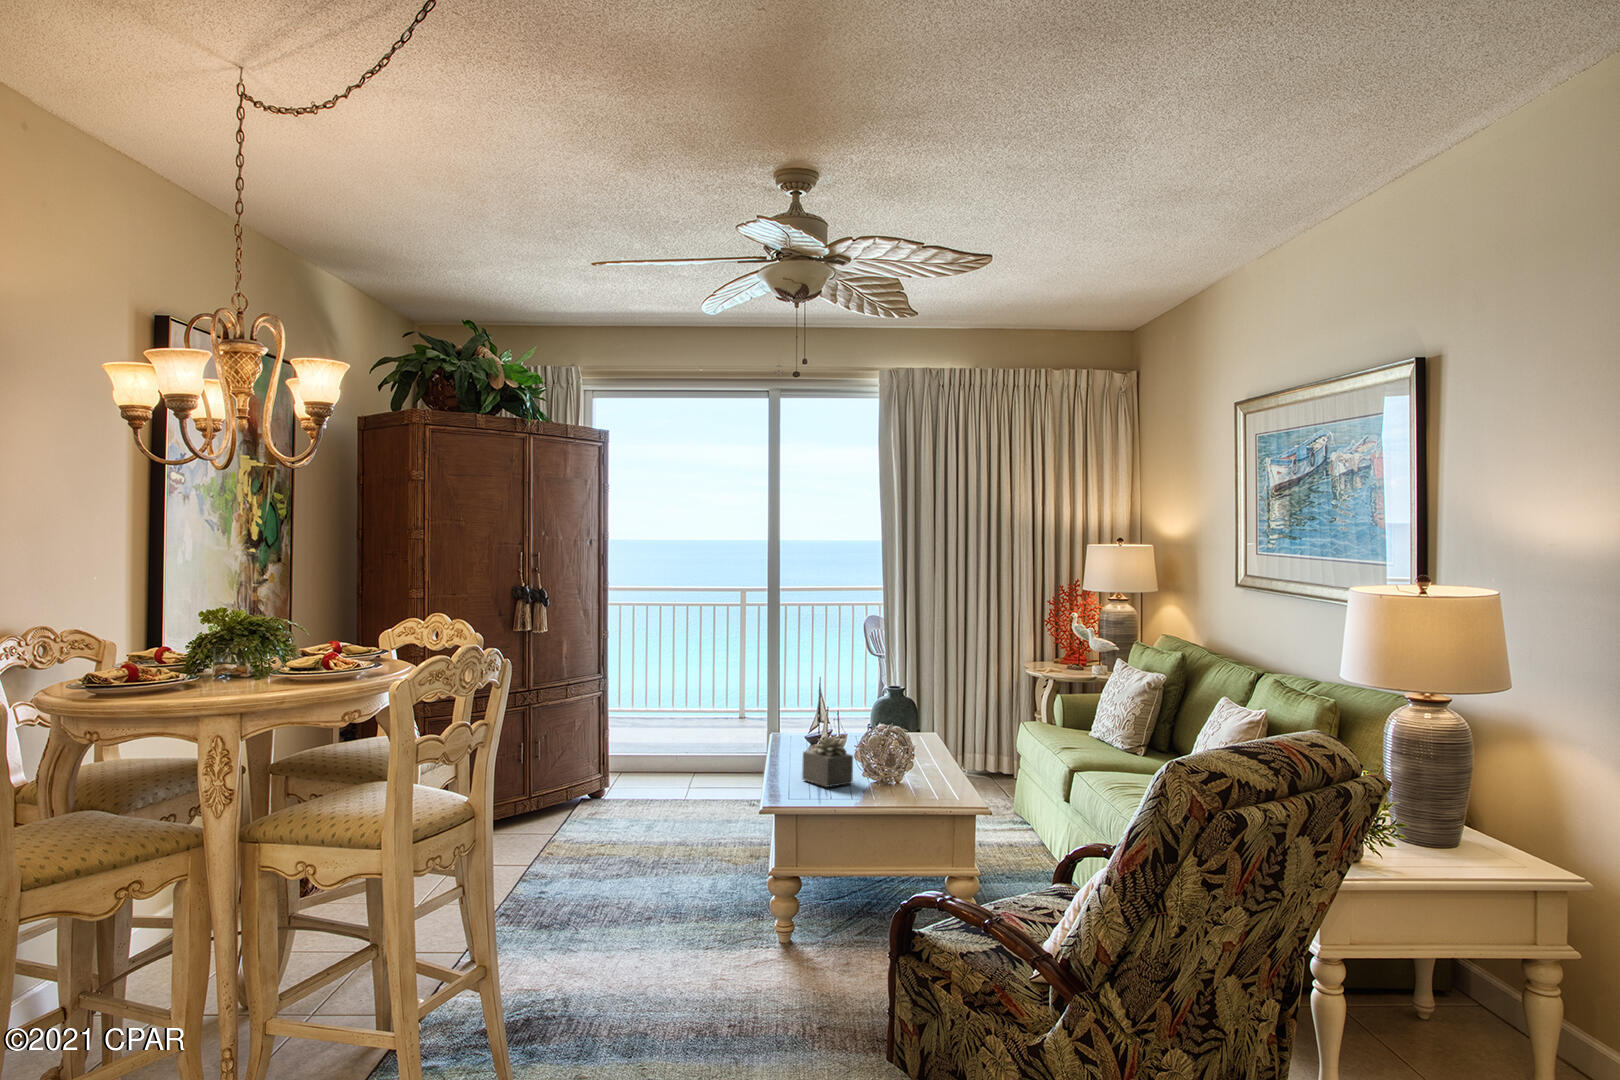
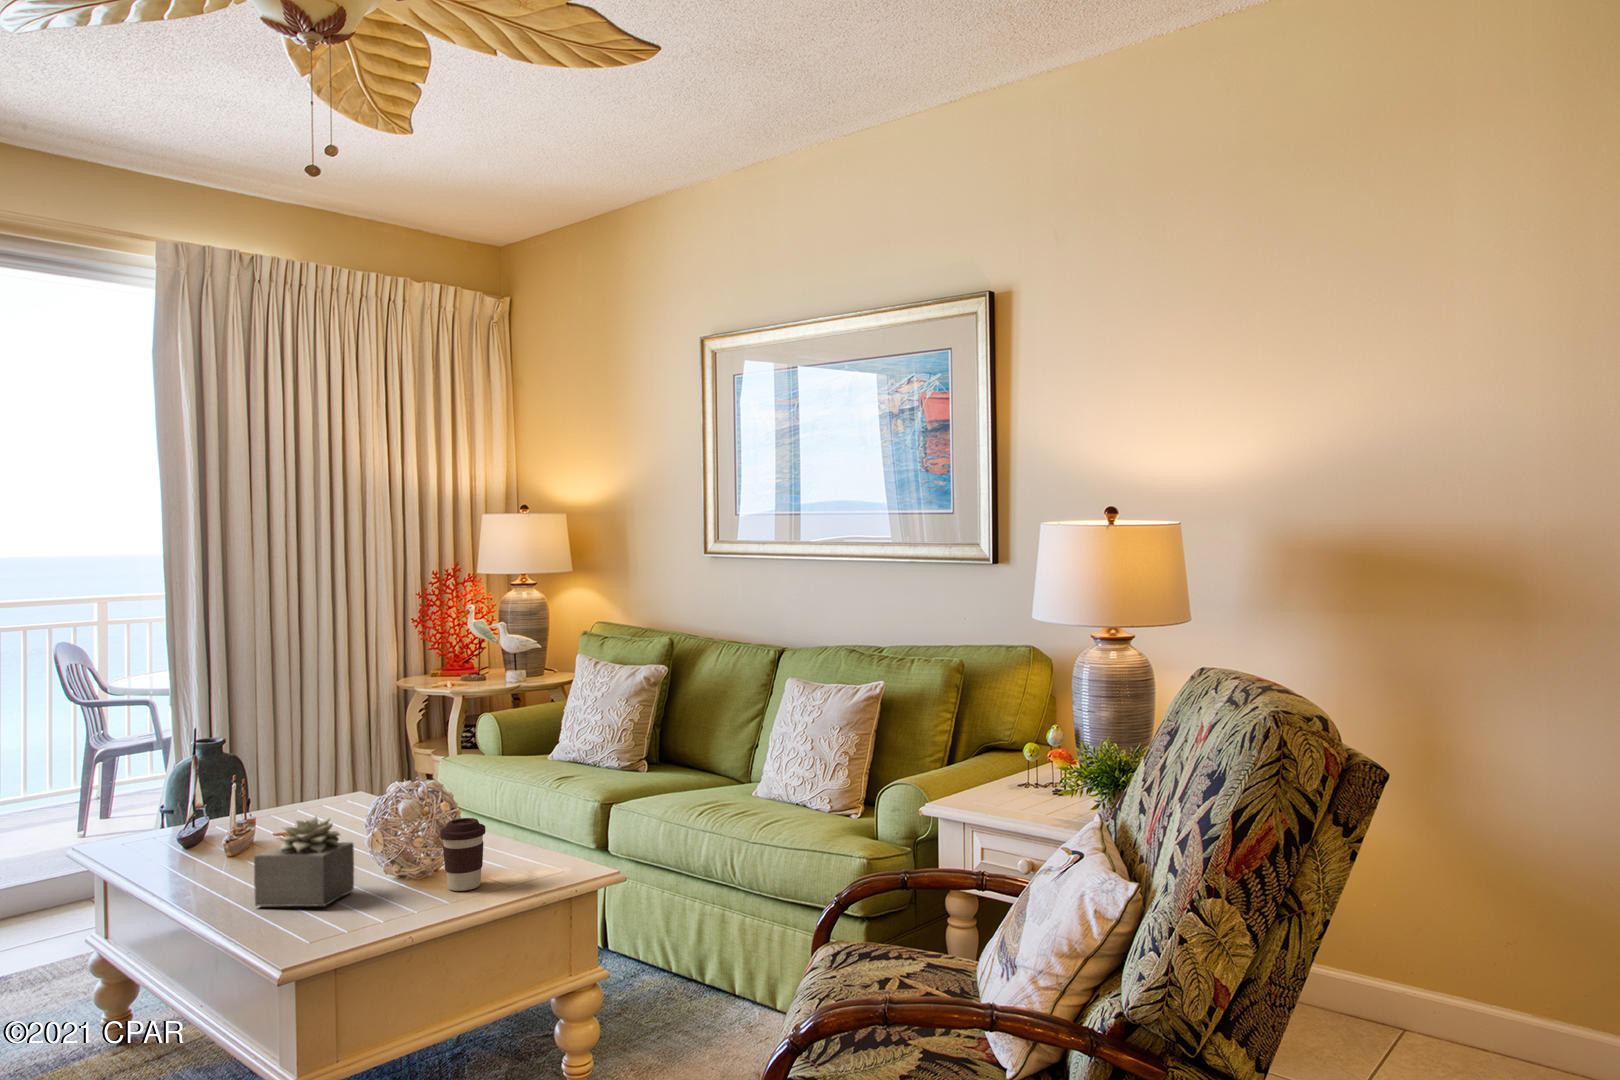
coffee cup: none [892,753,919,797] -> present [440,818,485,891]

